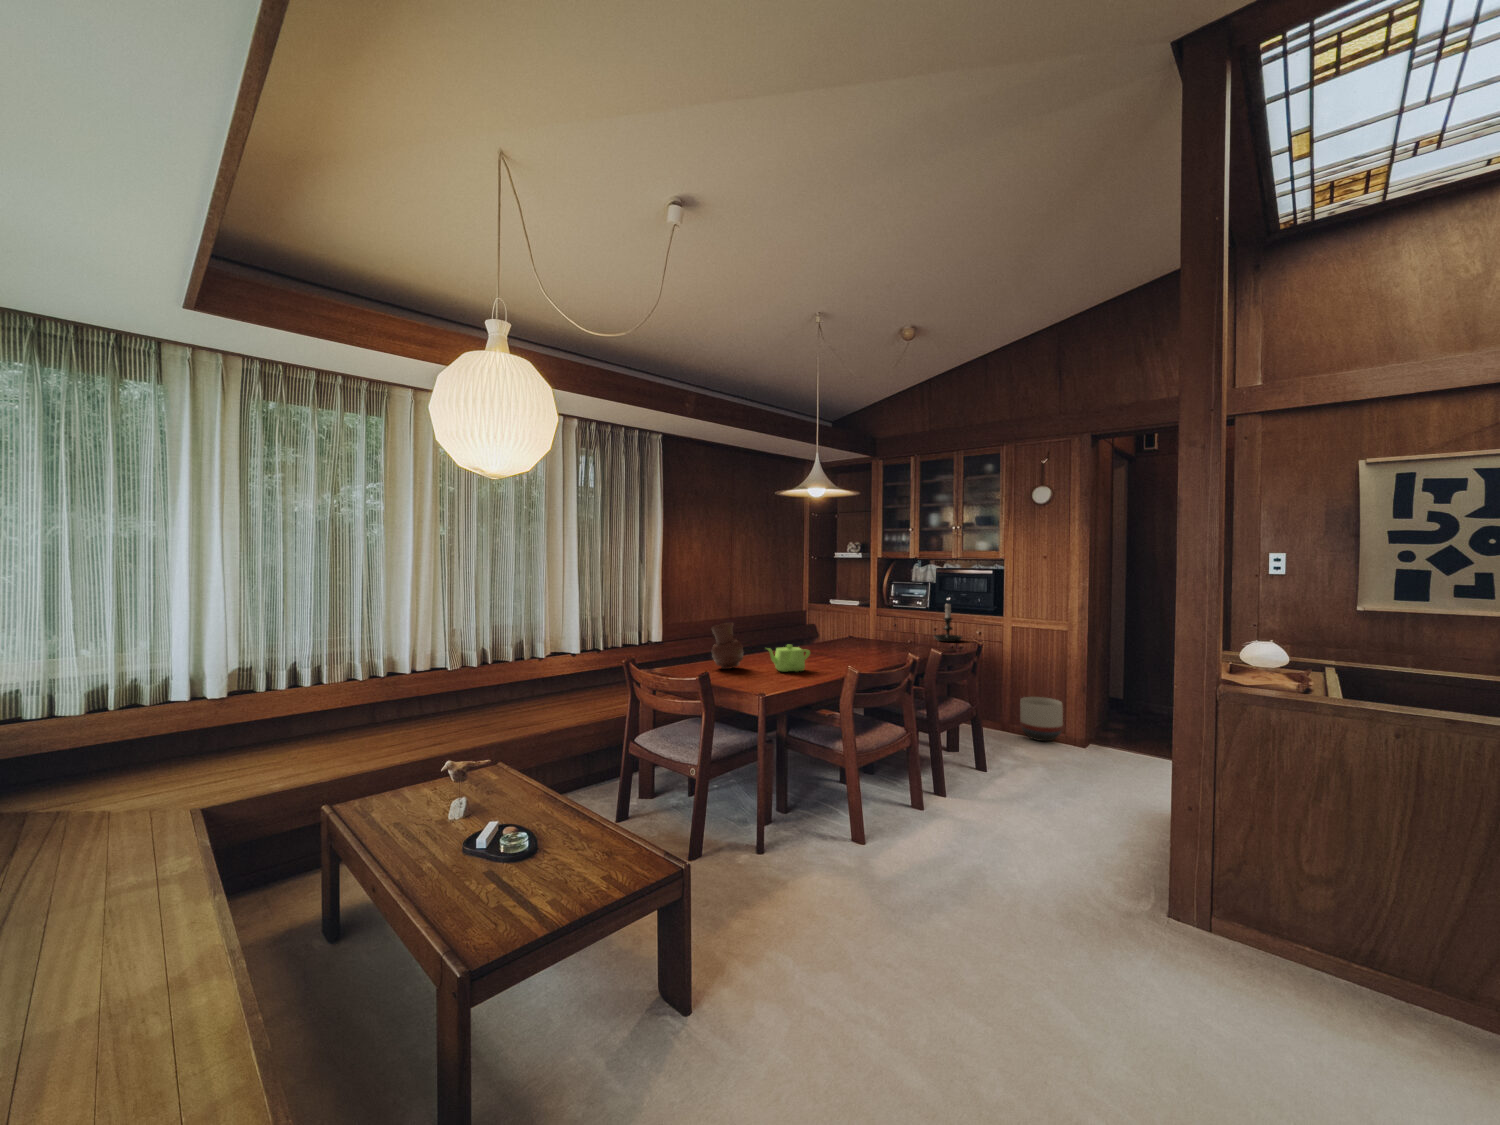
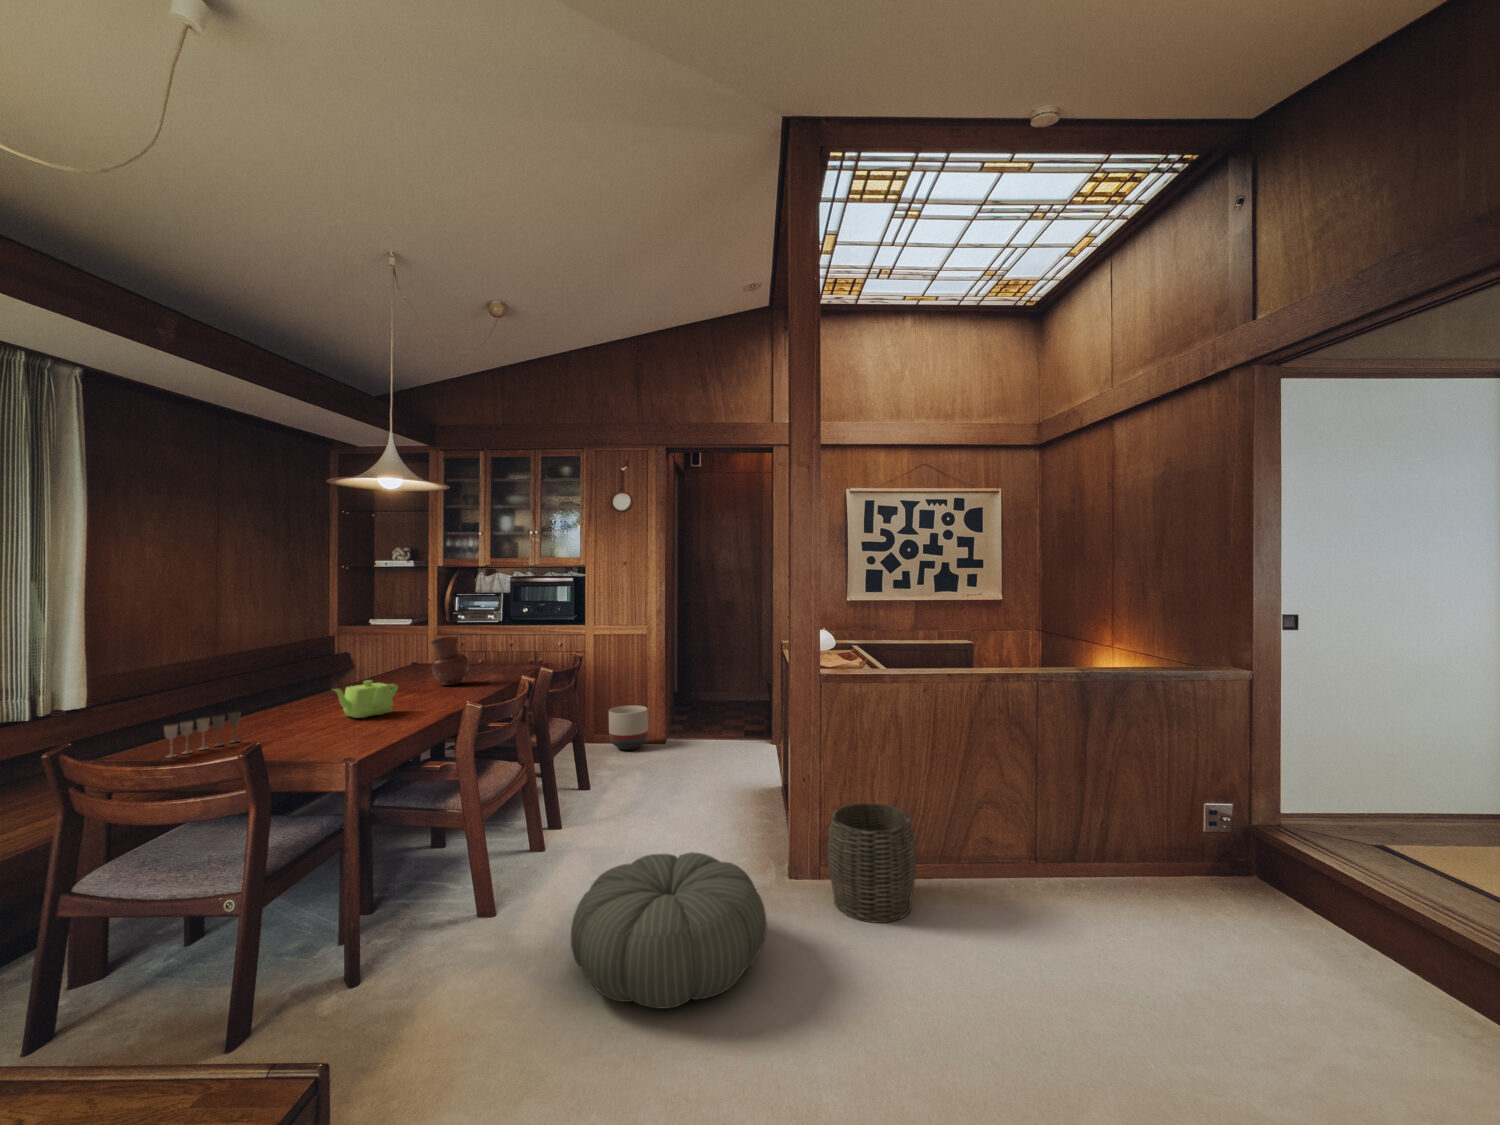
candle holder: present [934,604,962,642] -> none [515,614,549,660]
vase: present [711,623,743,669] -> present [431,636,469,685]
wine glass: none [667,656,709,680] -> present [164,712,240,758]
pouf: none [891,842,1094,1006] -> present [571,852,767,1009]
woven basket: none [1214,866,1365,1043] -> present [828,803,916,923]

